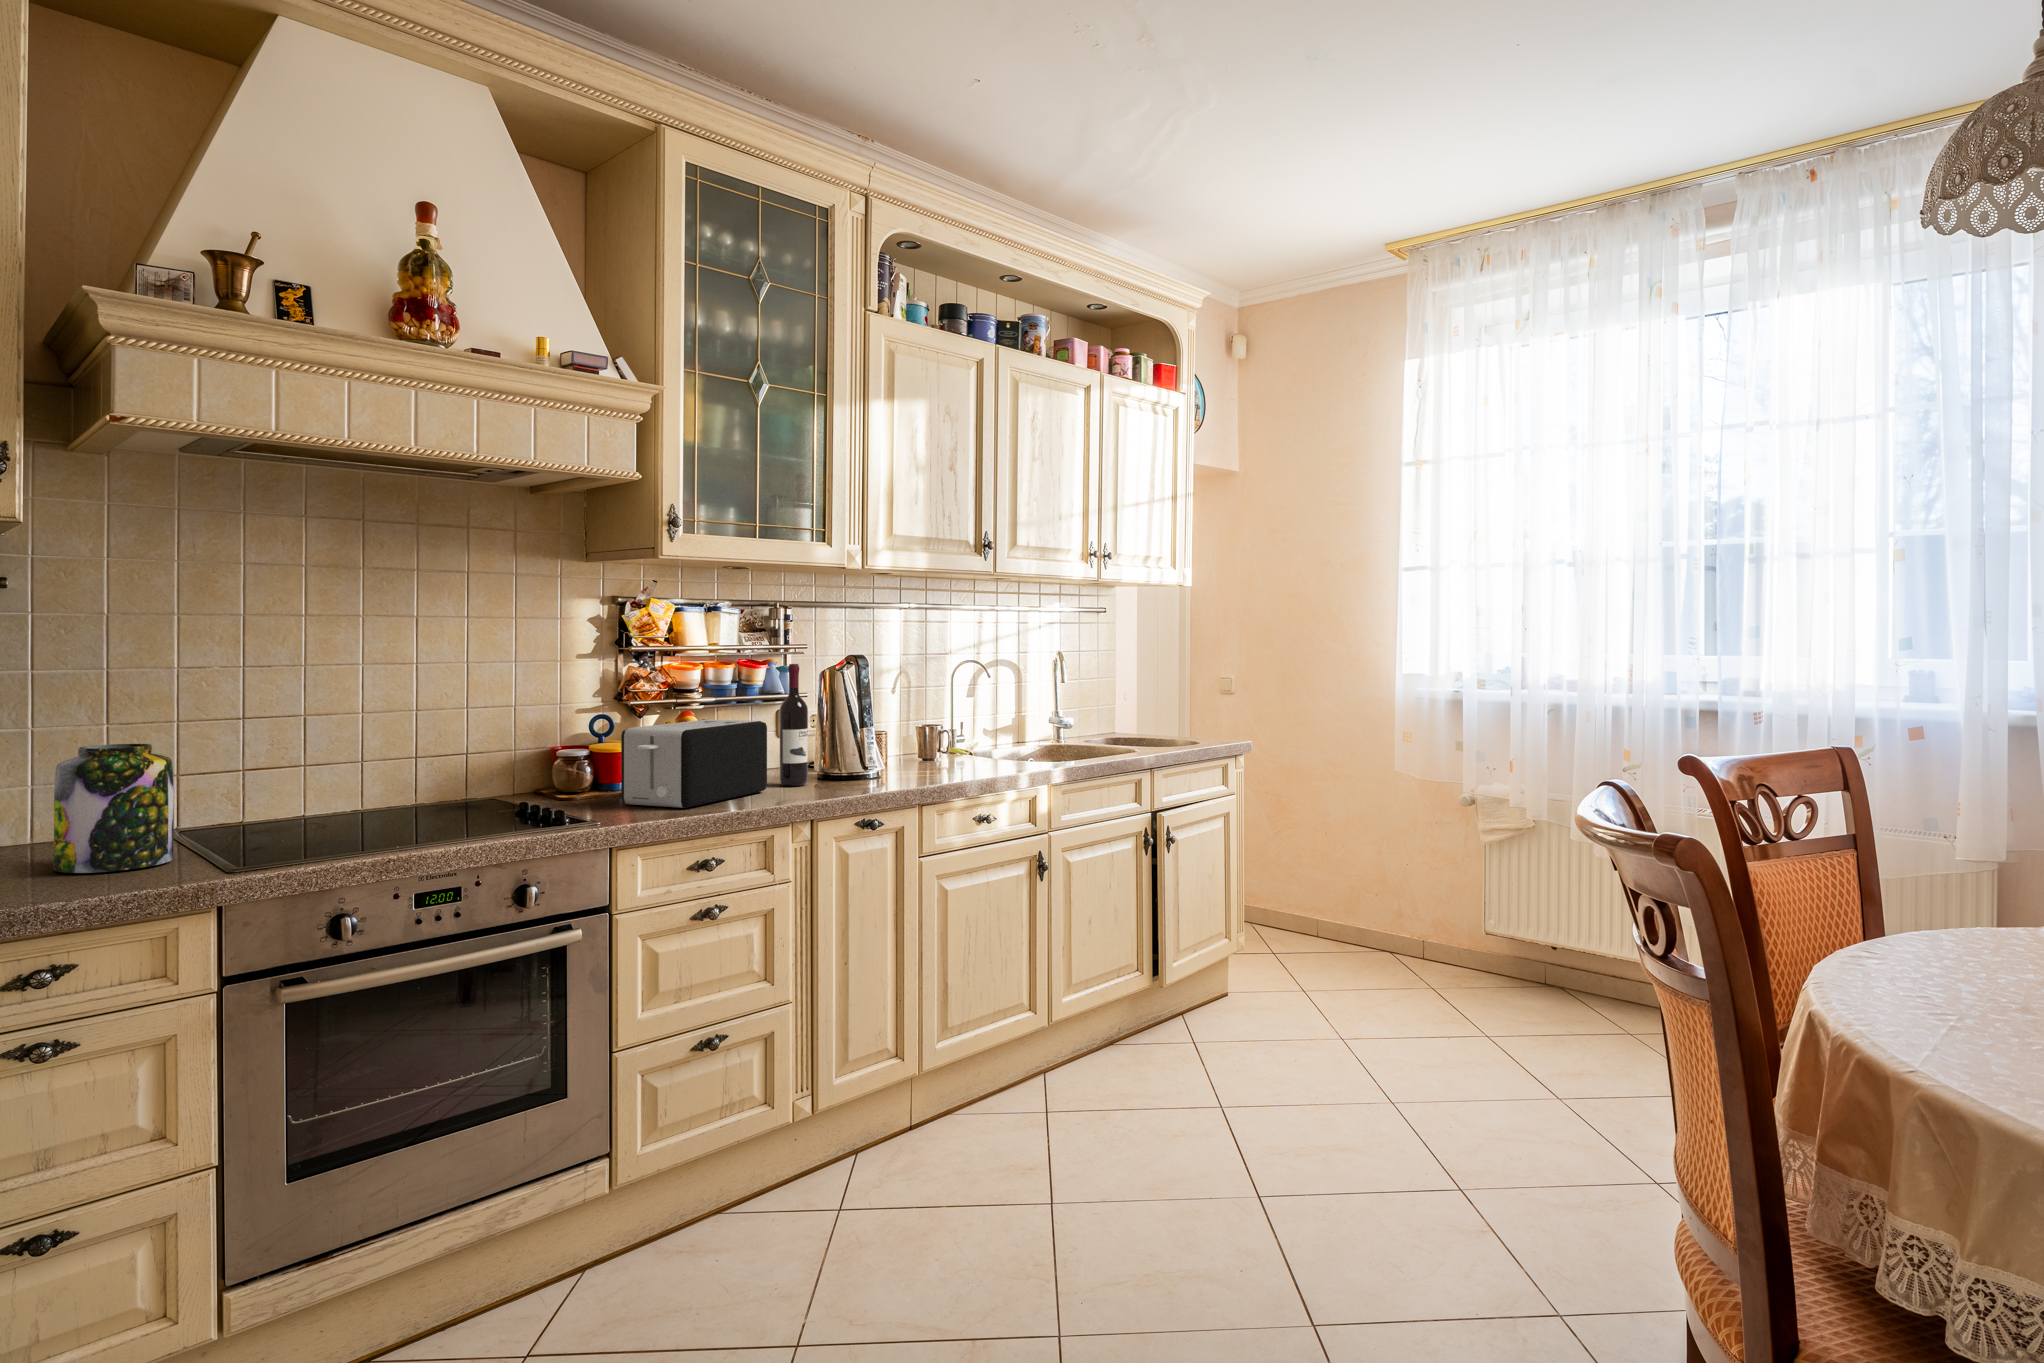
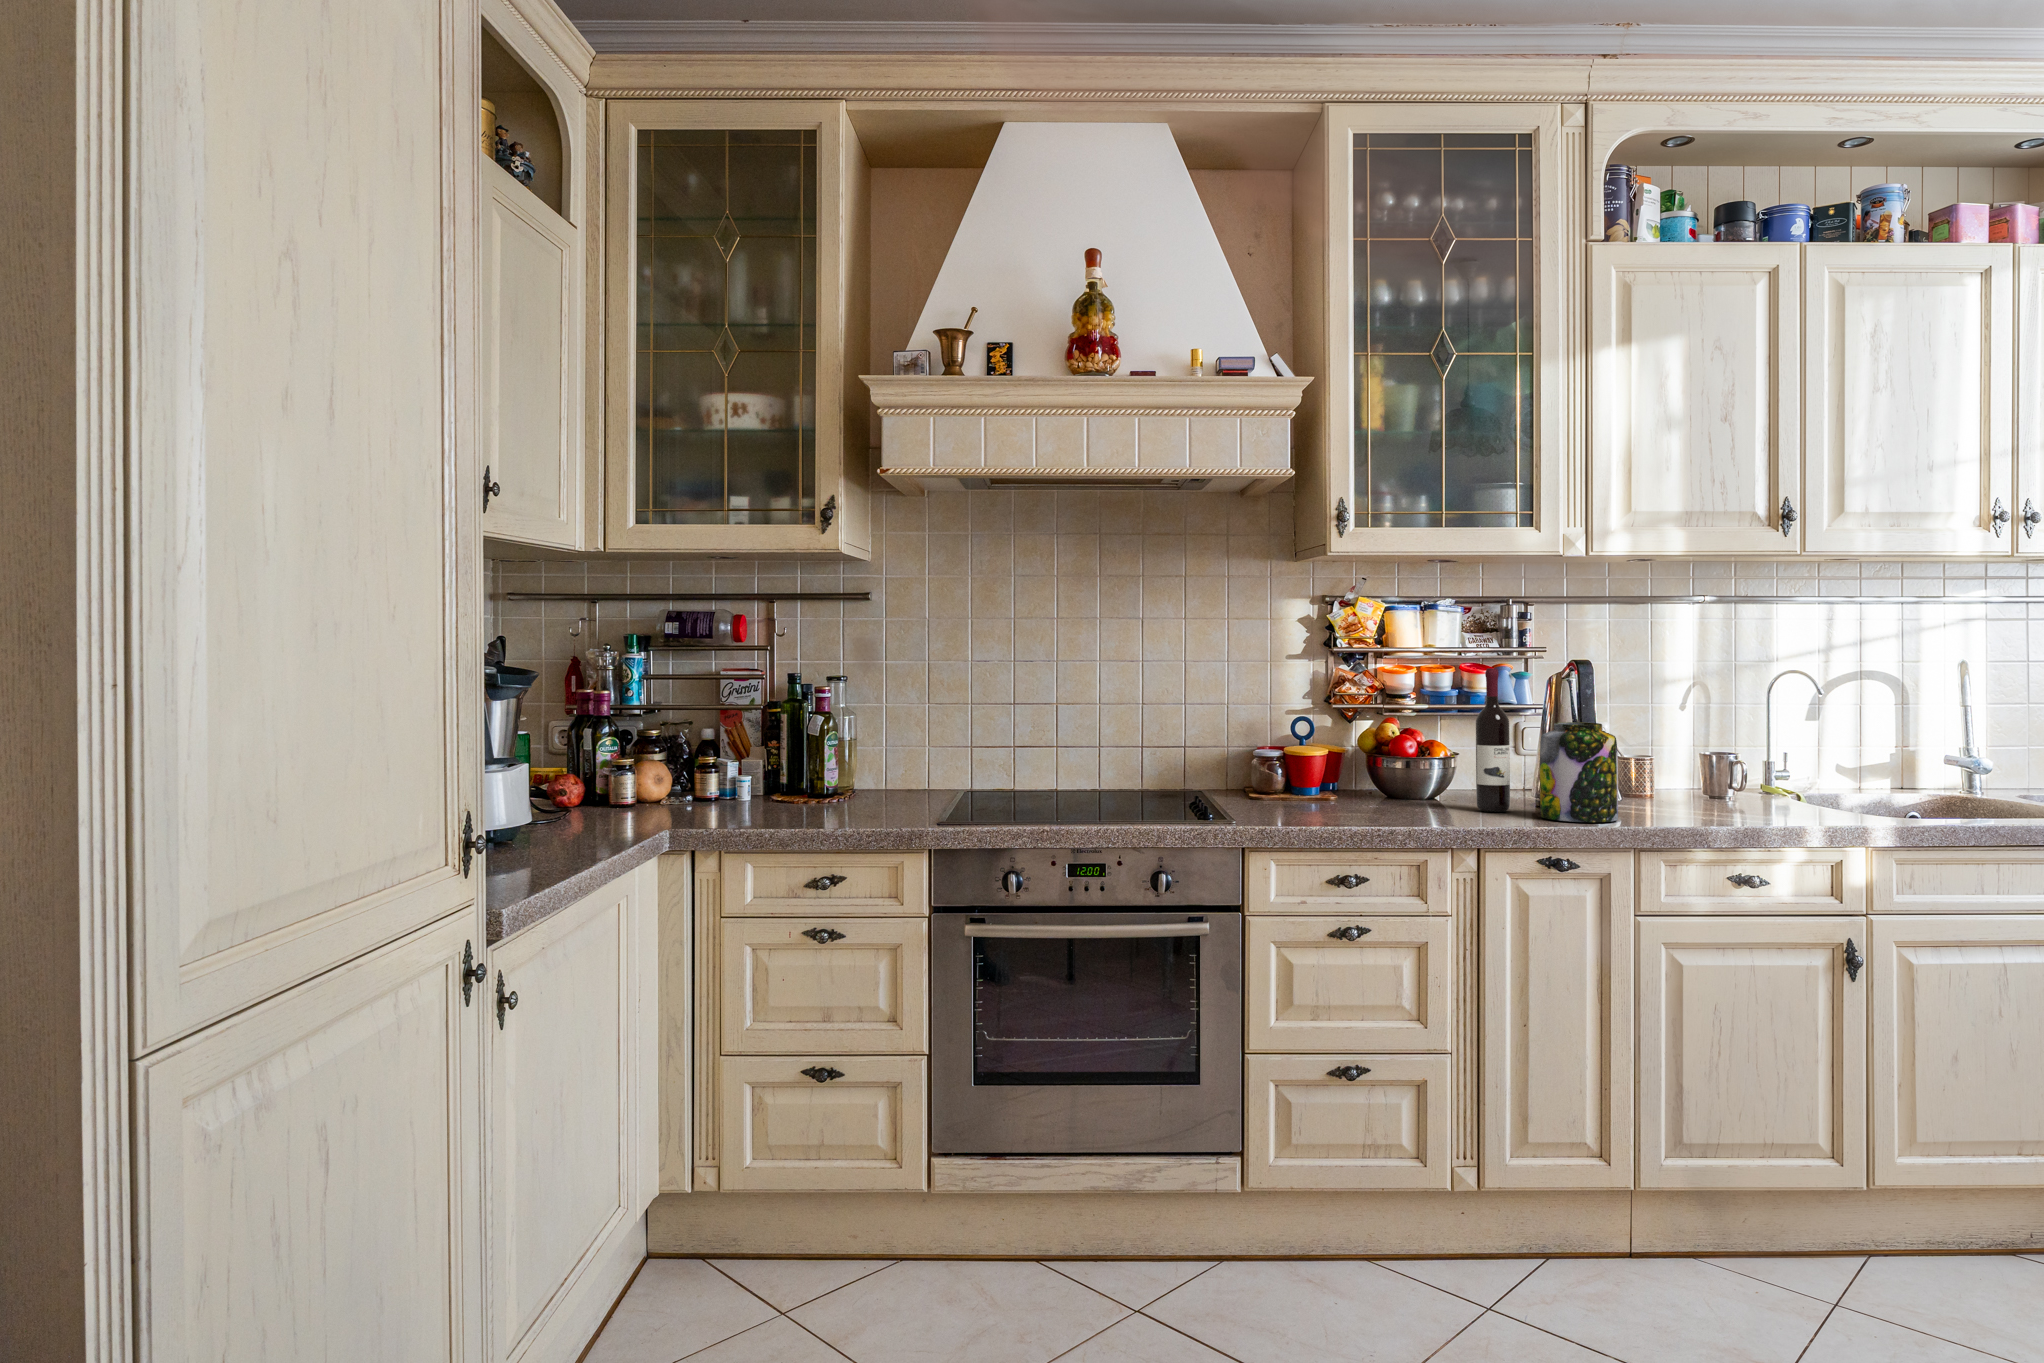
toaster: present [621,719,767,808] -> none [1286,729,1448,820]
jar: present [54,744,174,873] -> present [1540,722,1618,822]

